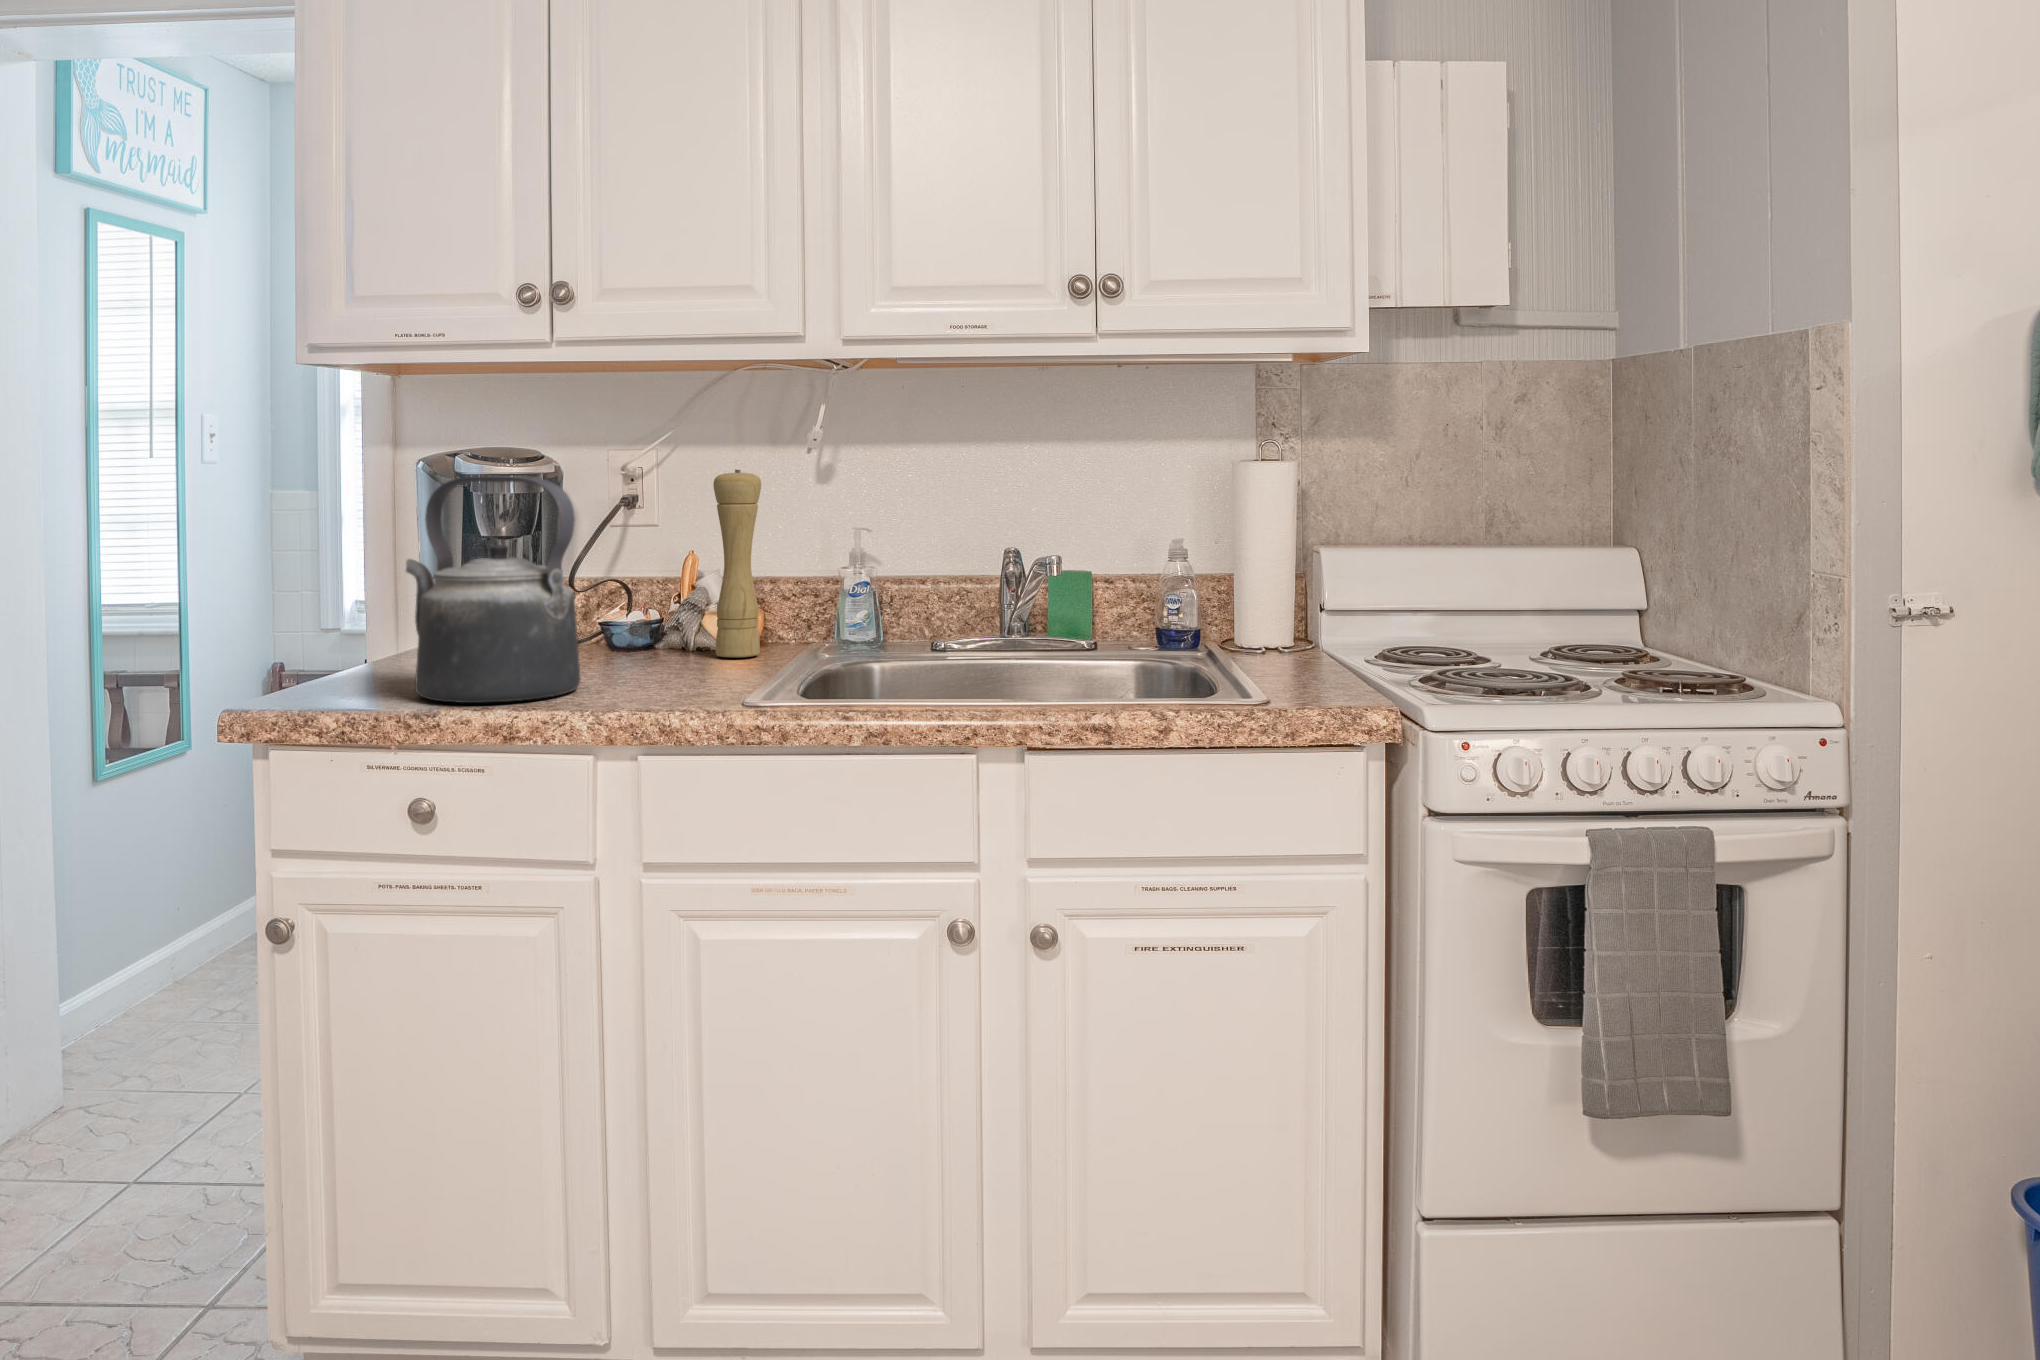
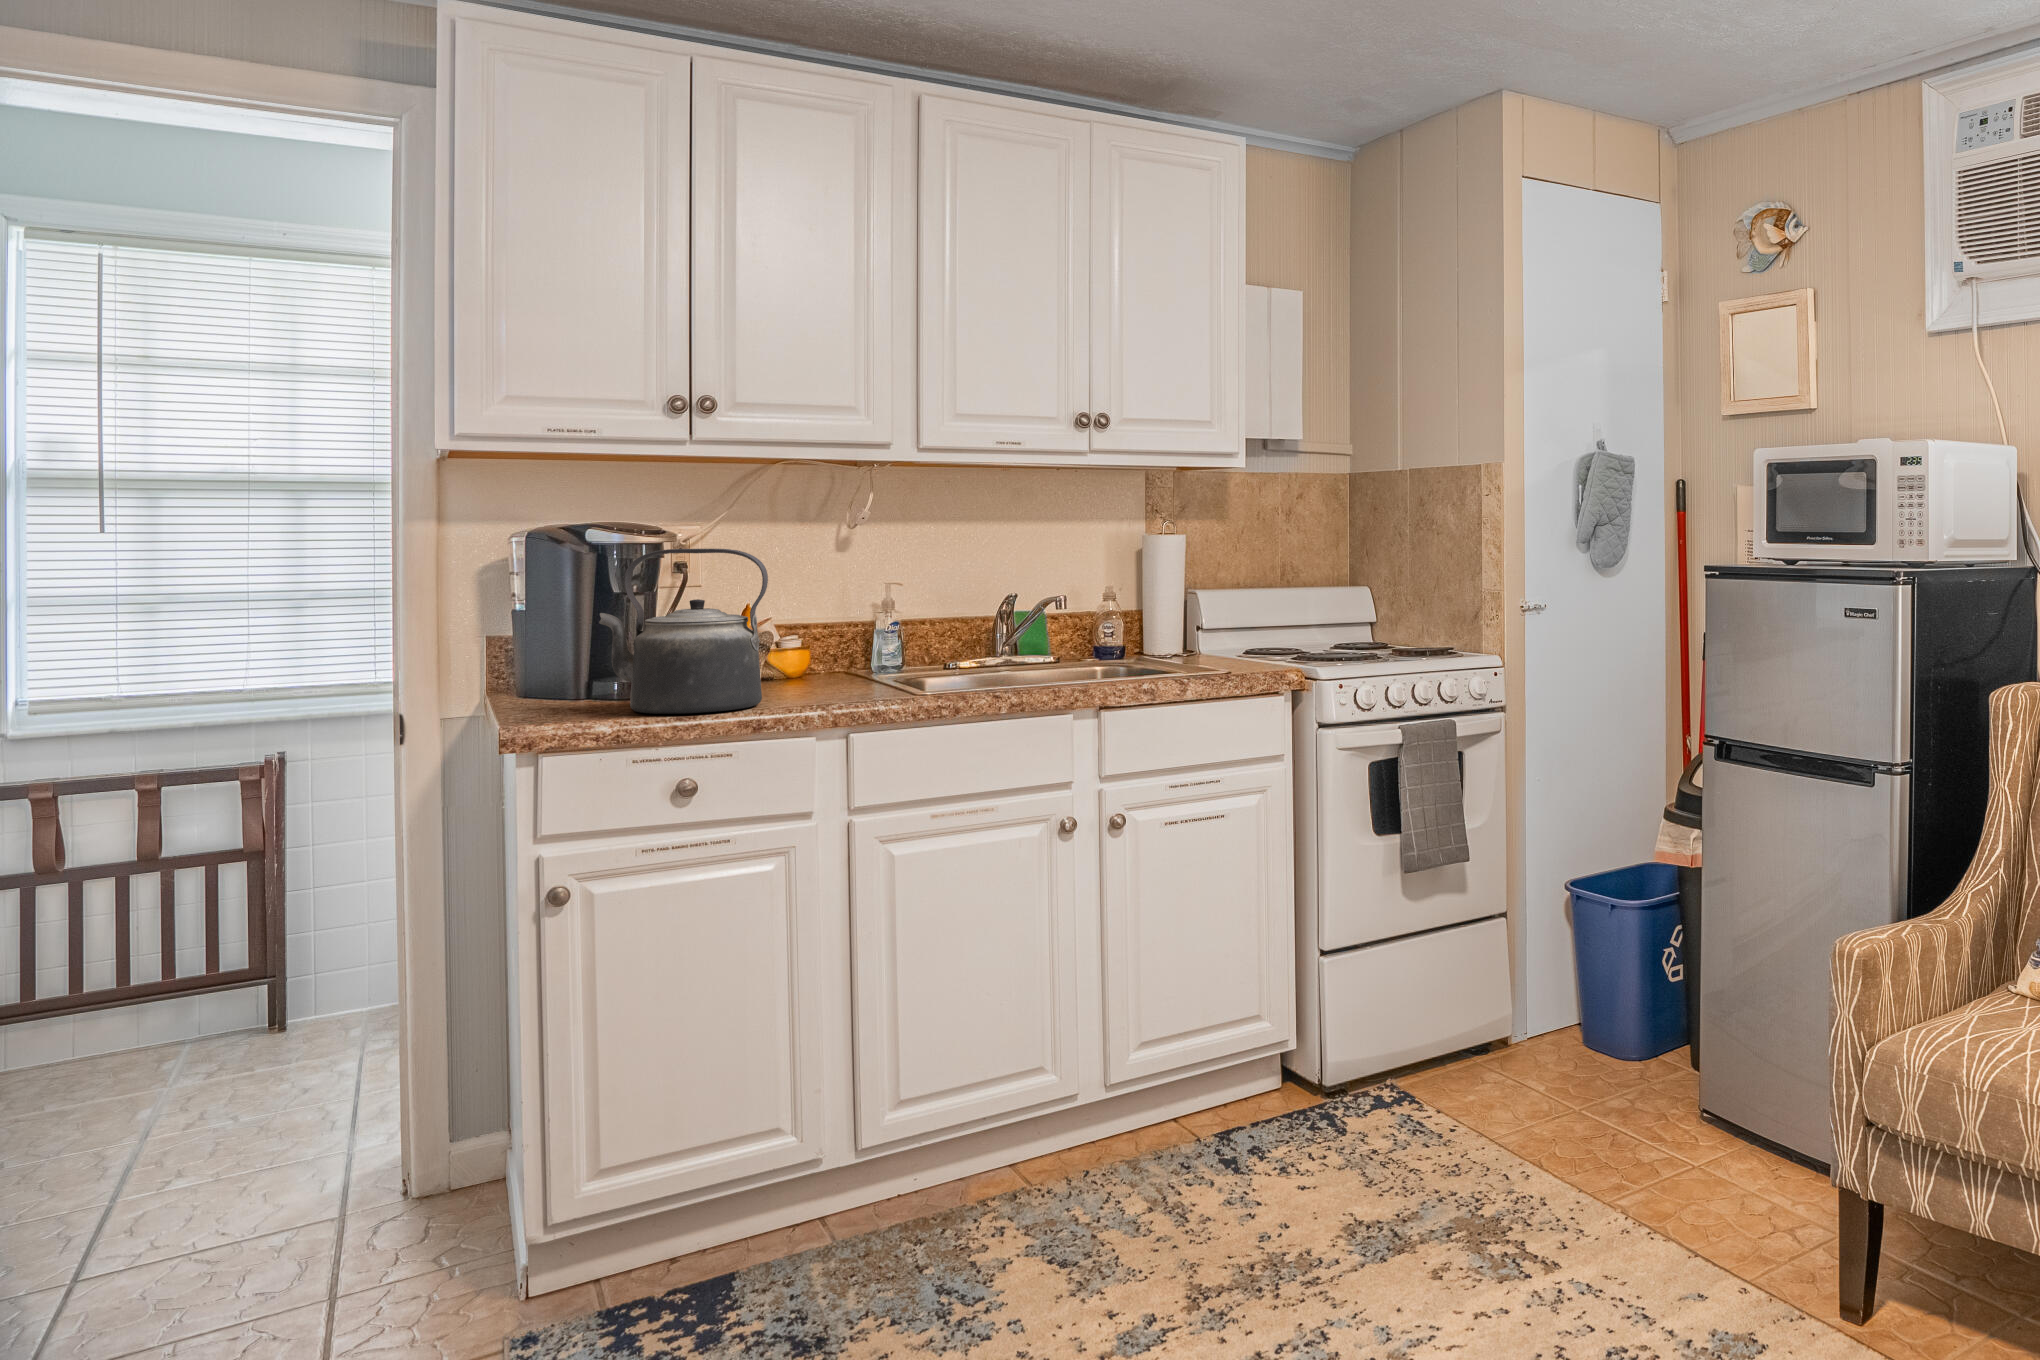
pepper mill: present [713,470,761,657] -> none [794,543,832,681]

